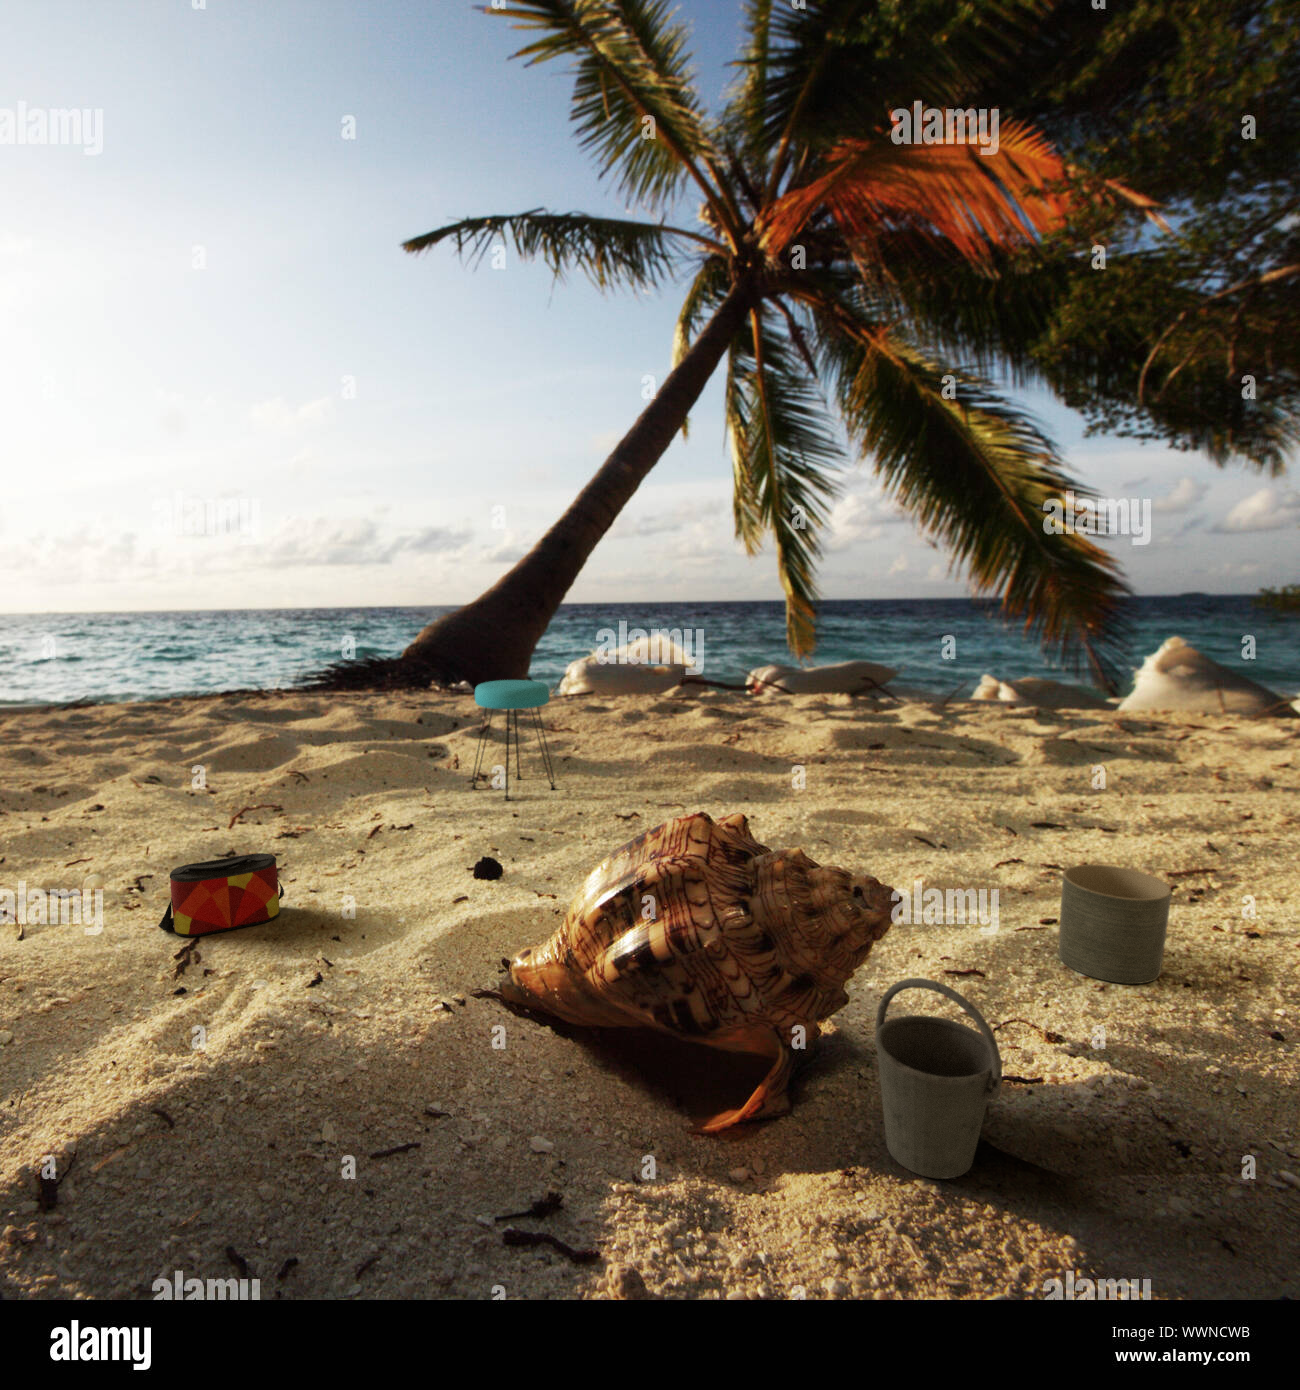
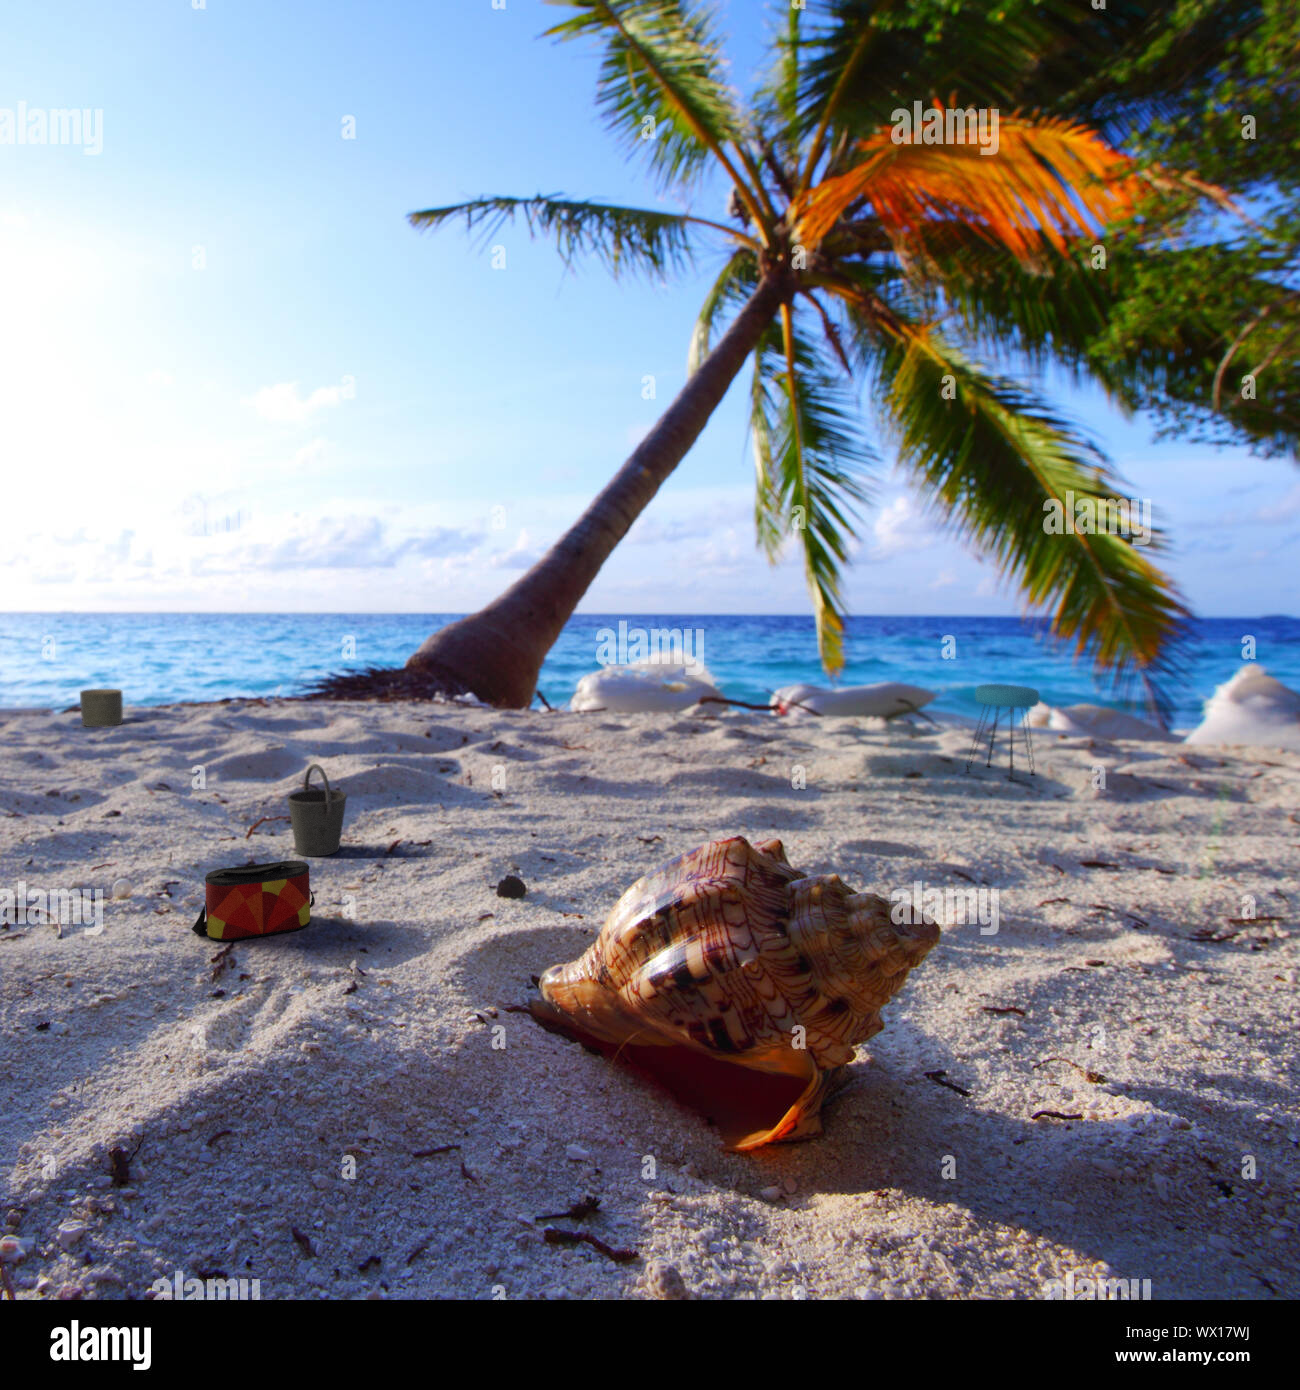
stool: present [472,680,555,799] -> present [966,684,1039,780]
planter: present [1059,865,1171,984] -> present [80,689,123,727]
bucket: present [875,978,1002,1179] -> present [287,764,347,856]

